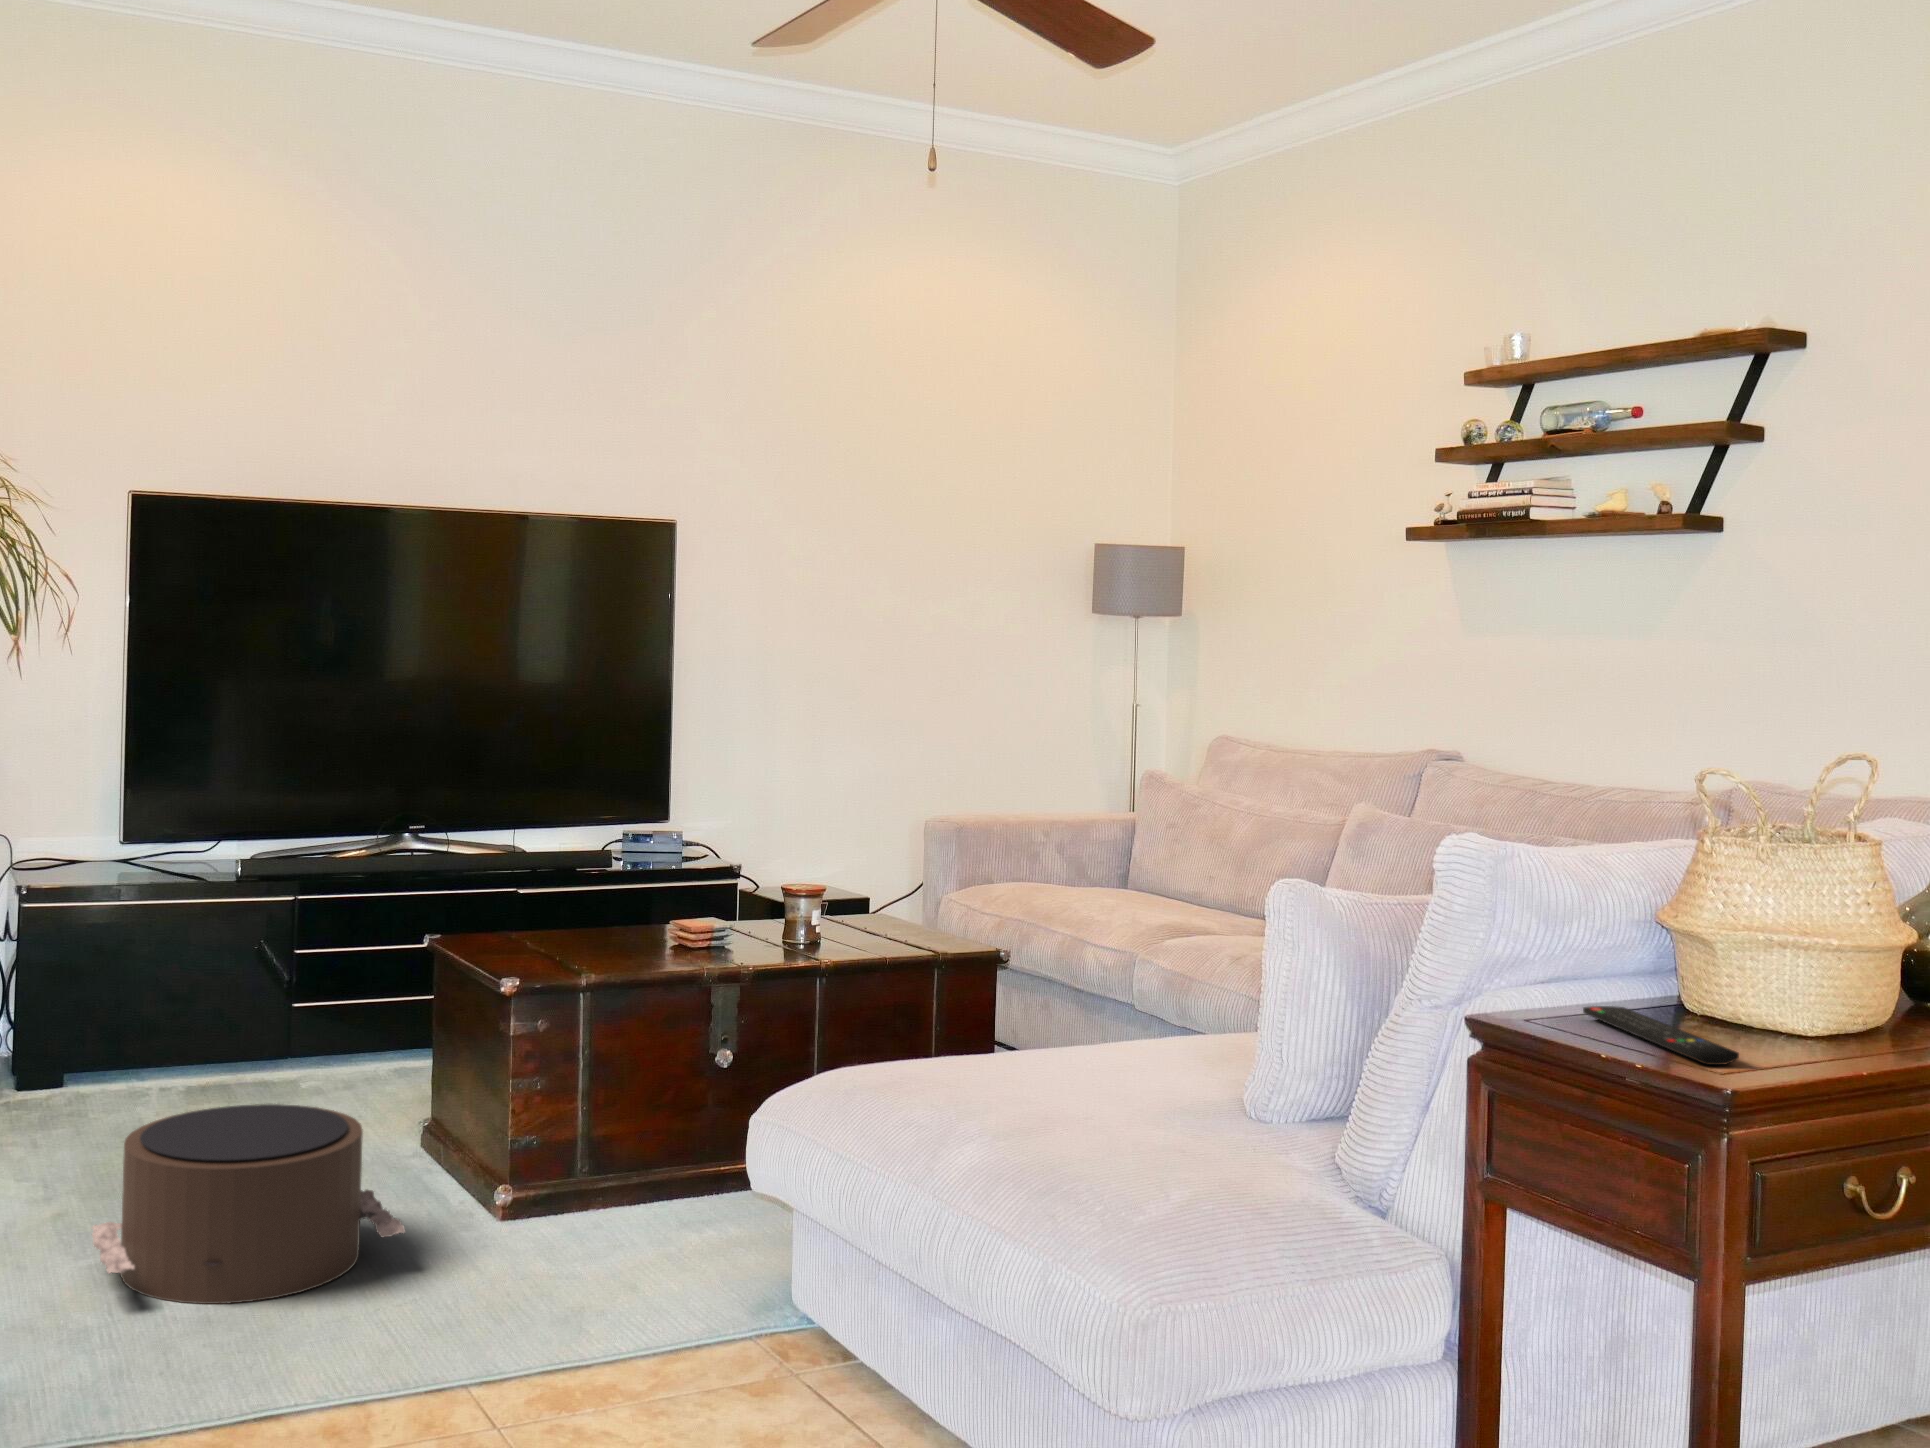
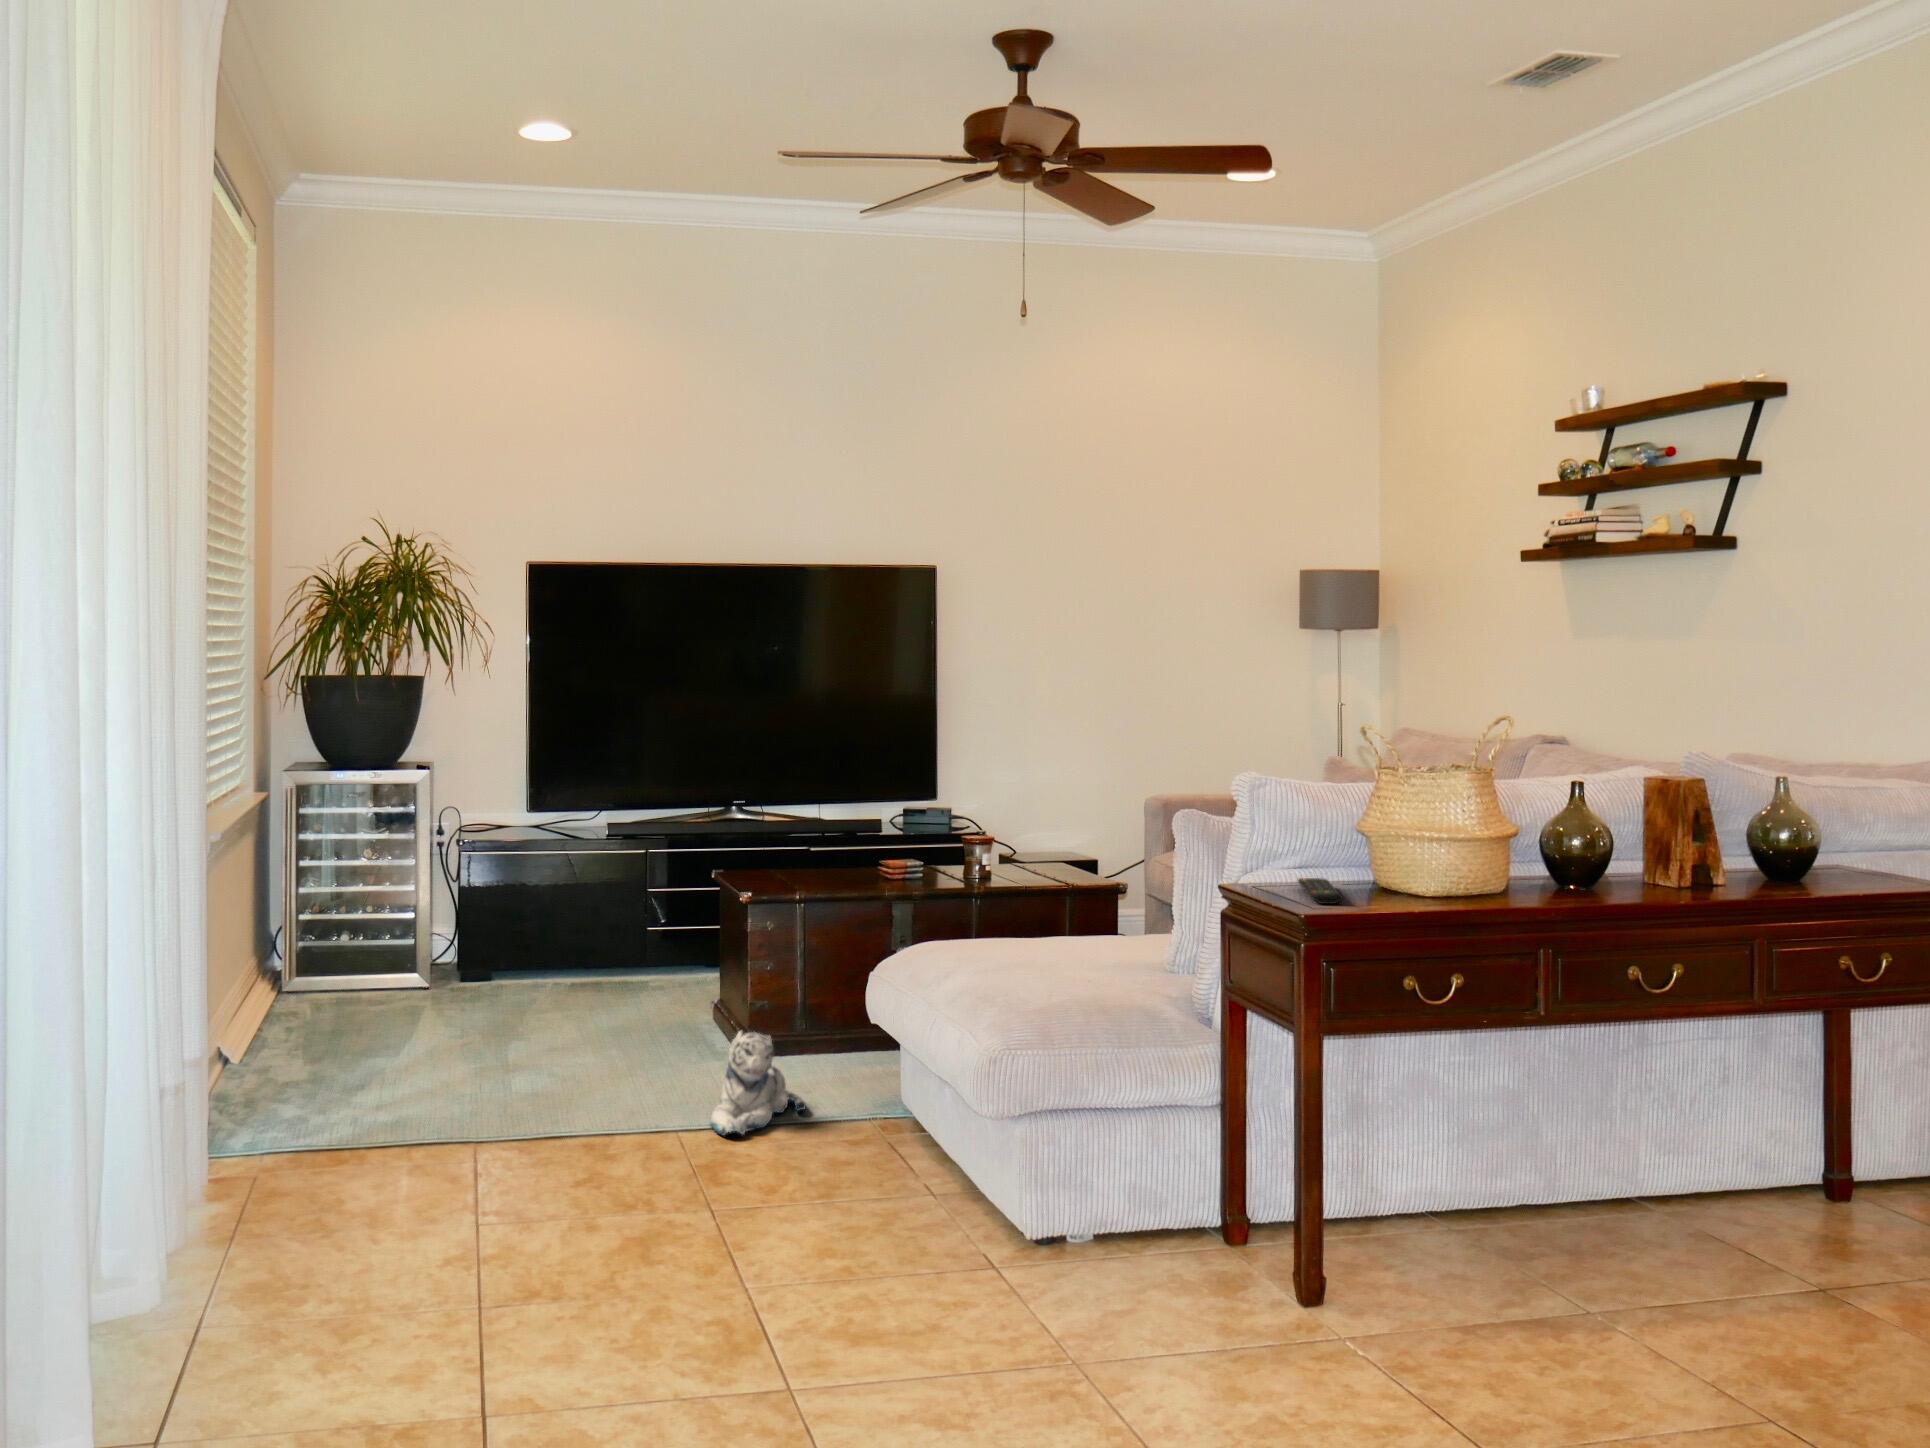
pouf: present [92,1104,405,1304] -> none [477,975,670,1091]
plush toy: none [503,1210,641,1387] -> present [711,1031,806,1136]

